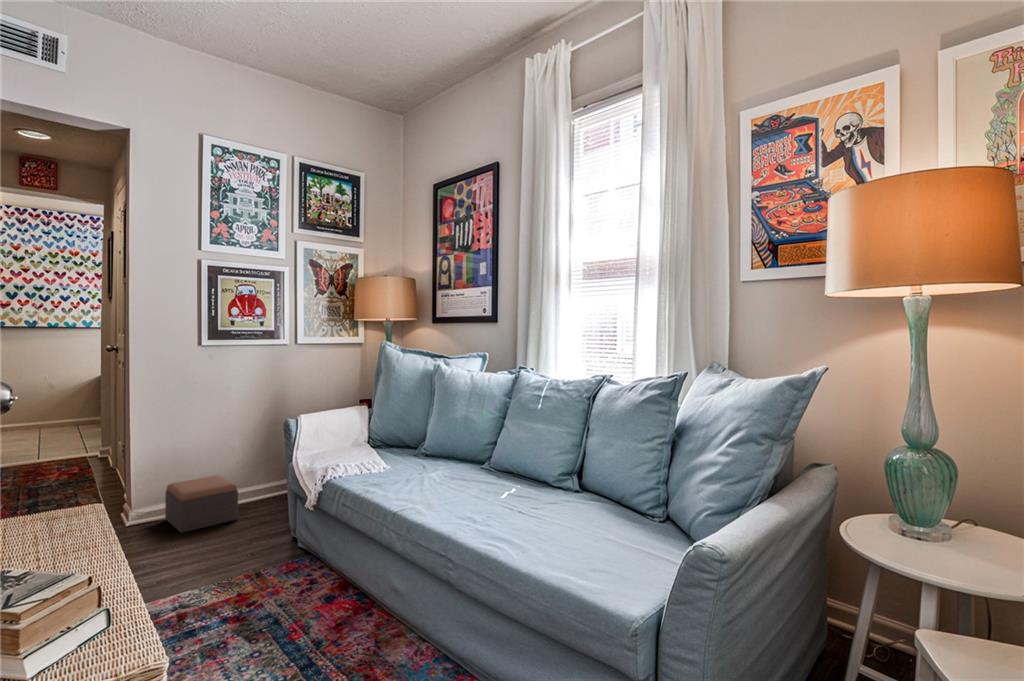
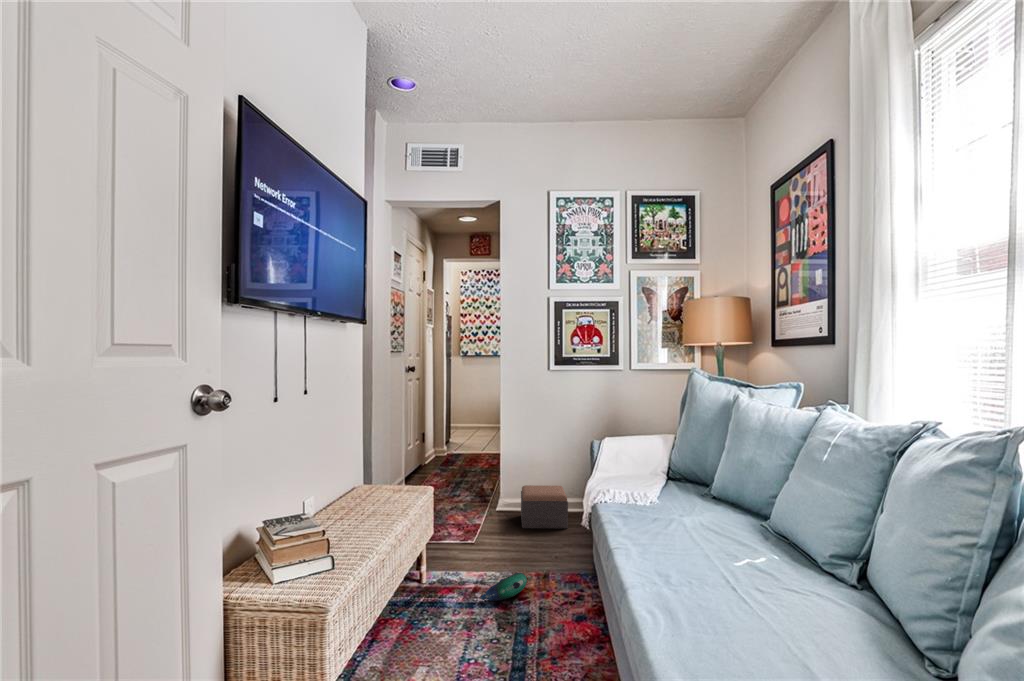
plush toy: none [198,576,250,622] -> present [480,572,527,601]

